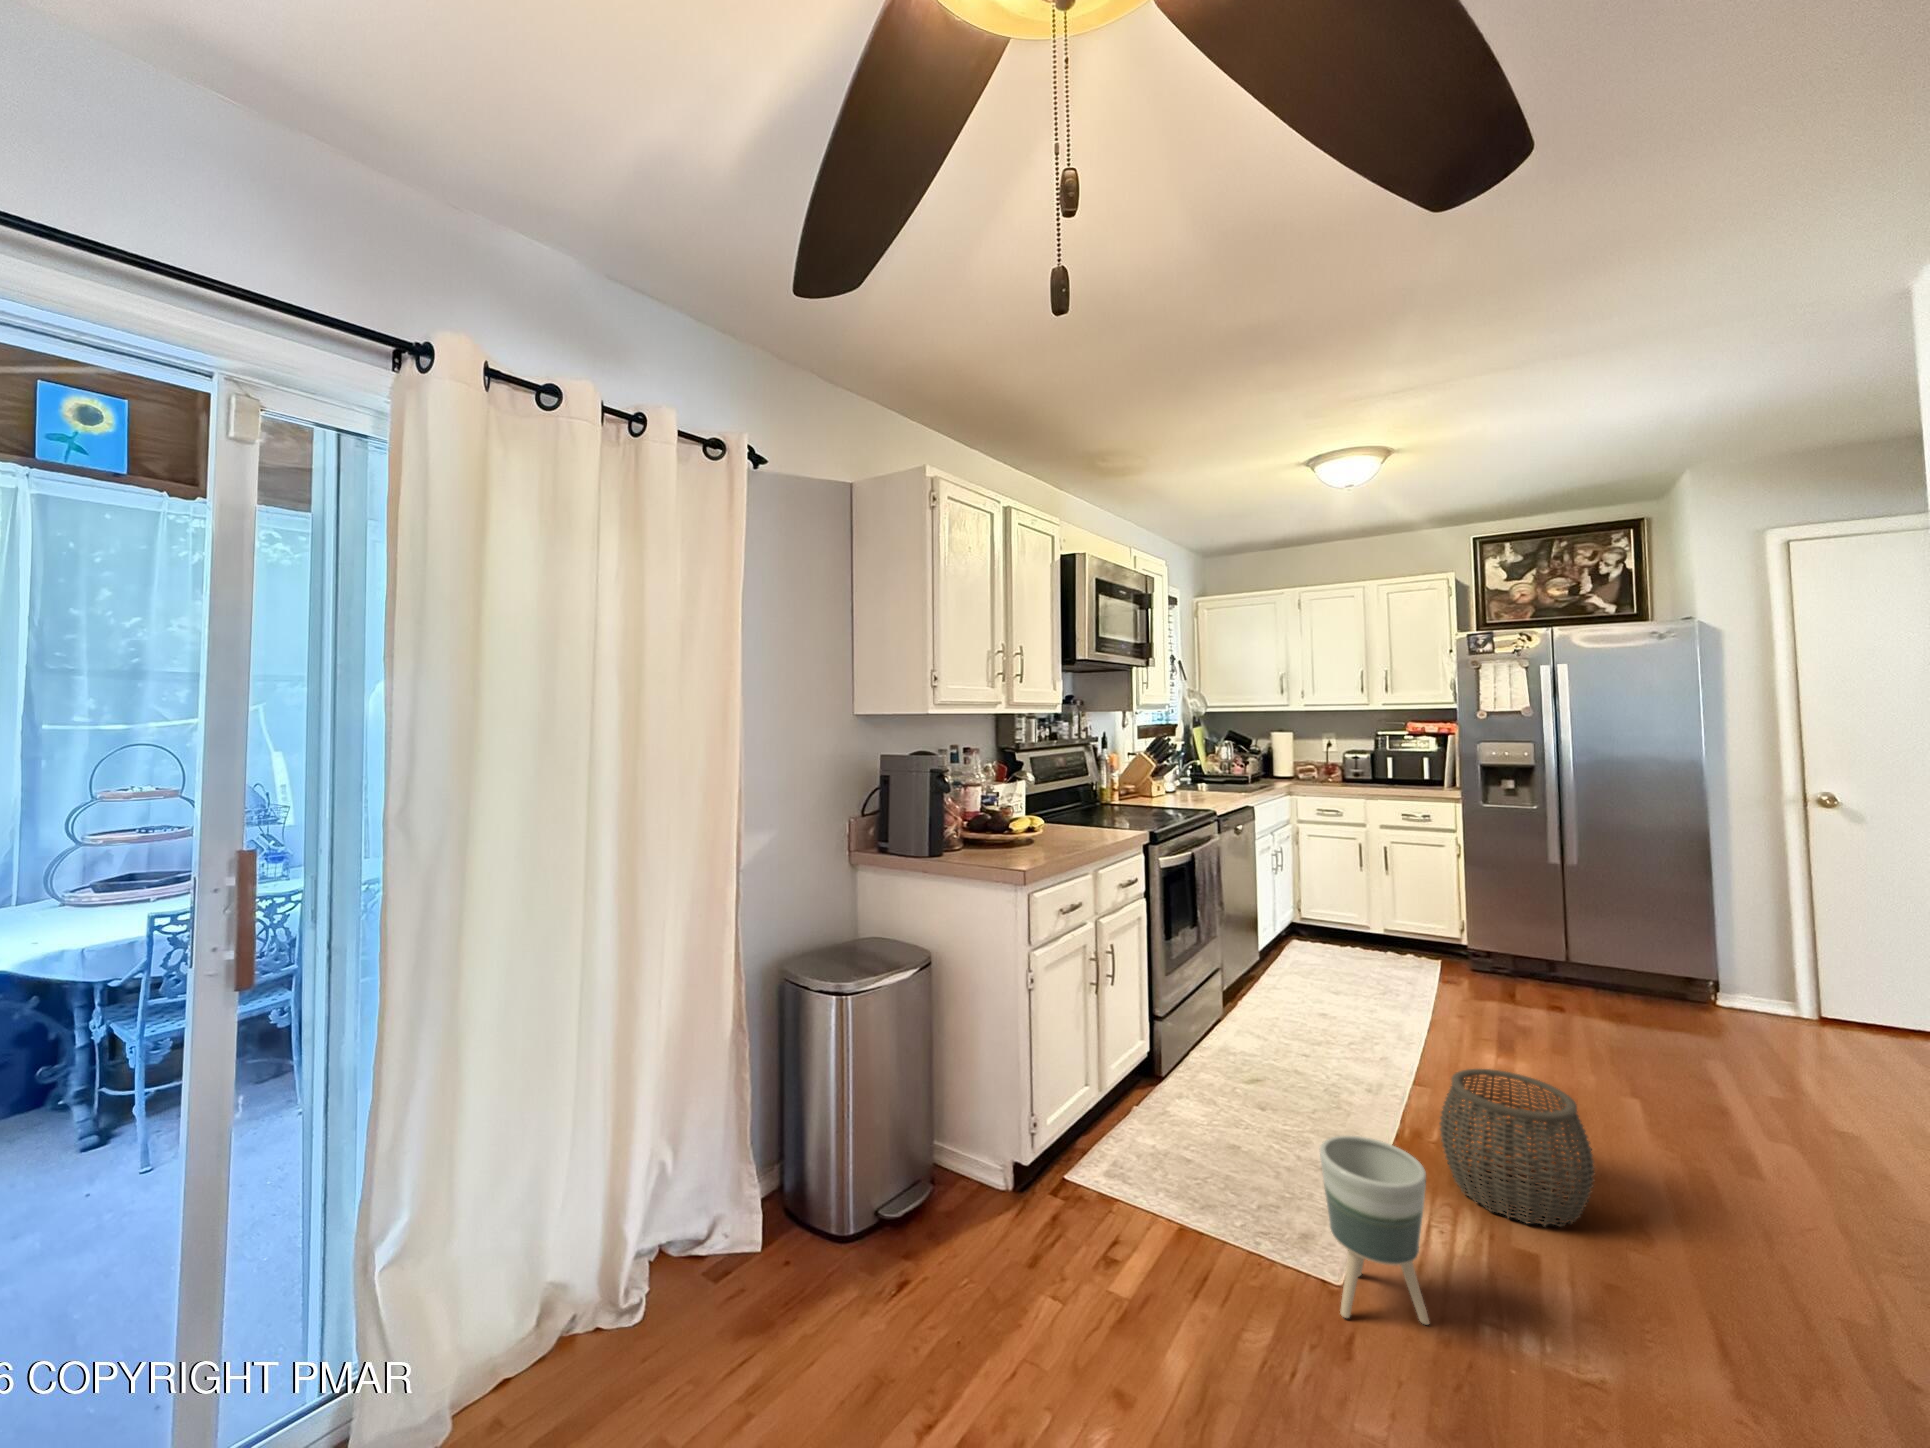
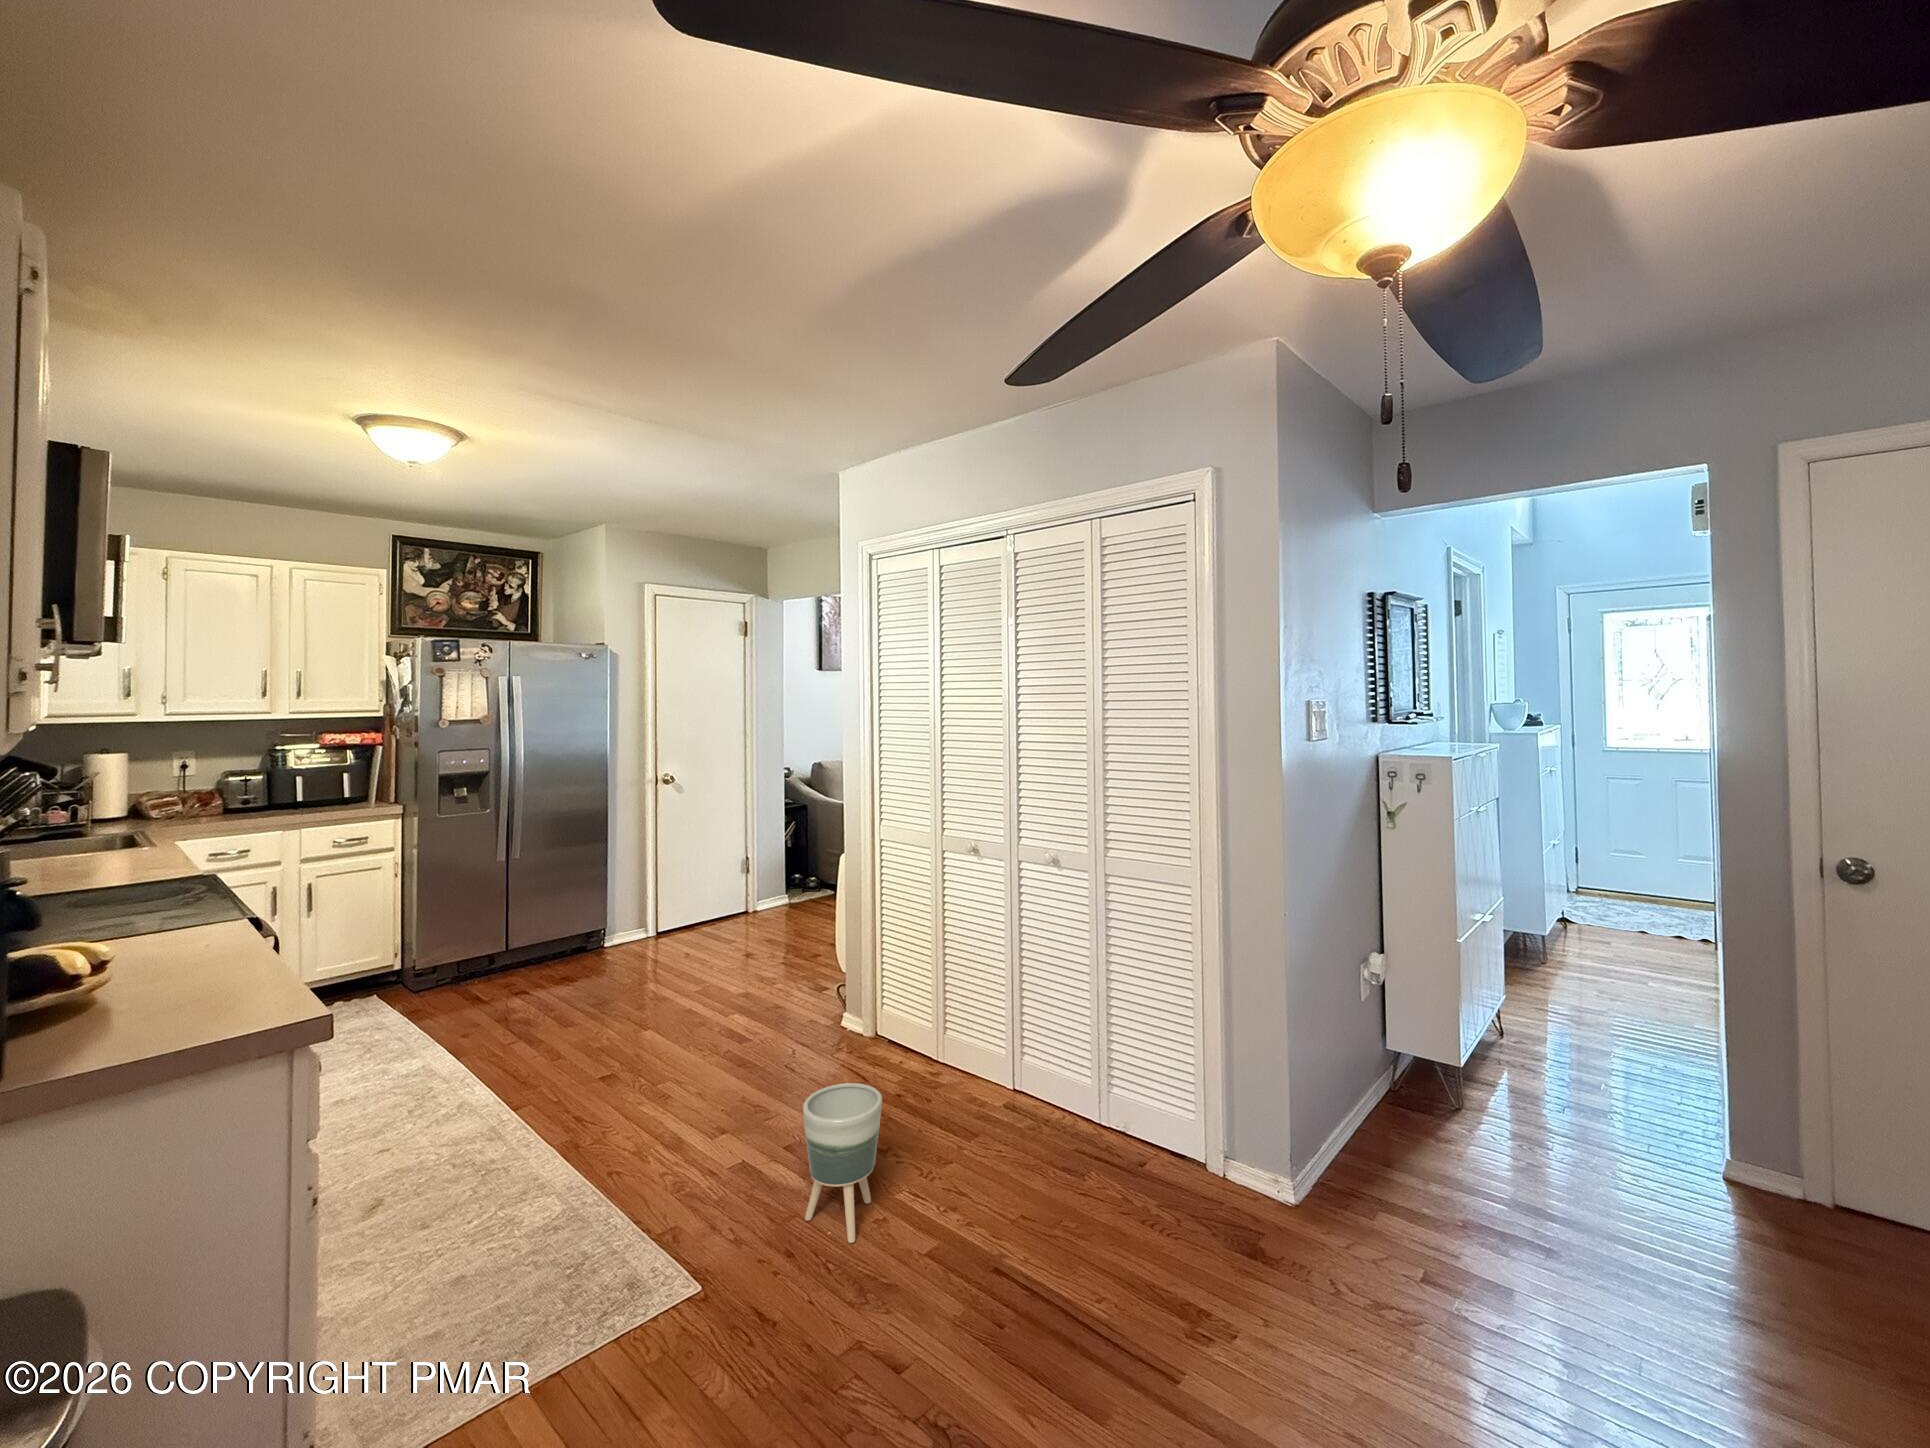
woven basket: present [1440,1069,1595,1226] -> none [705,1010,810,1130]

